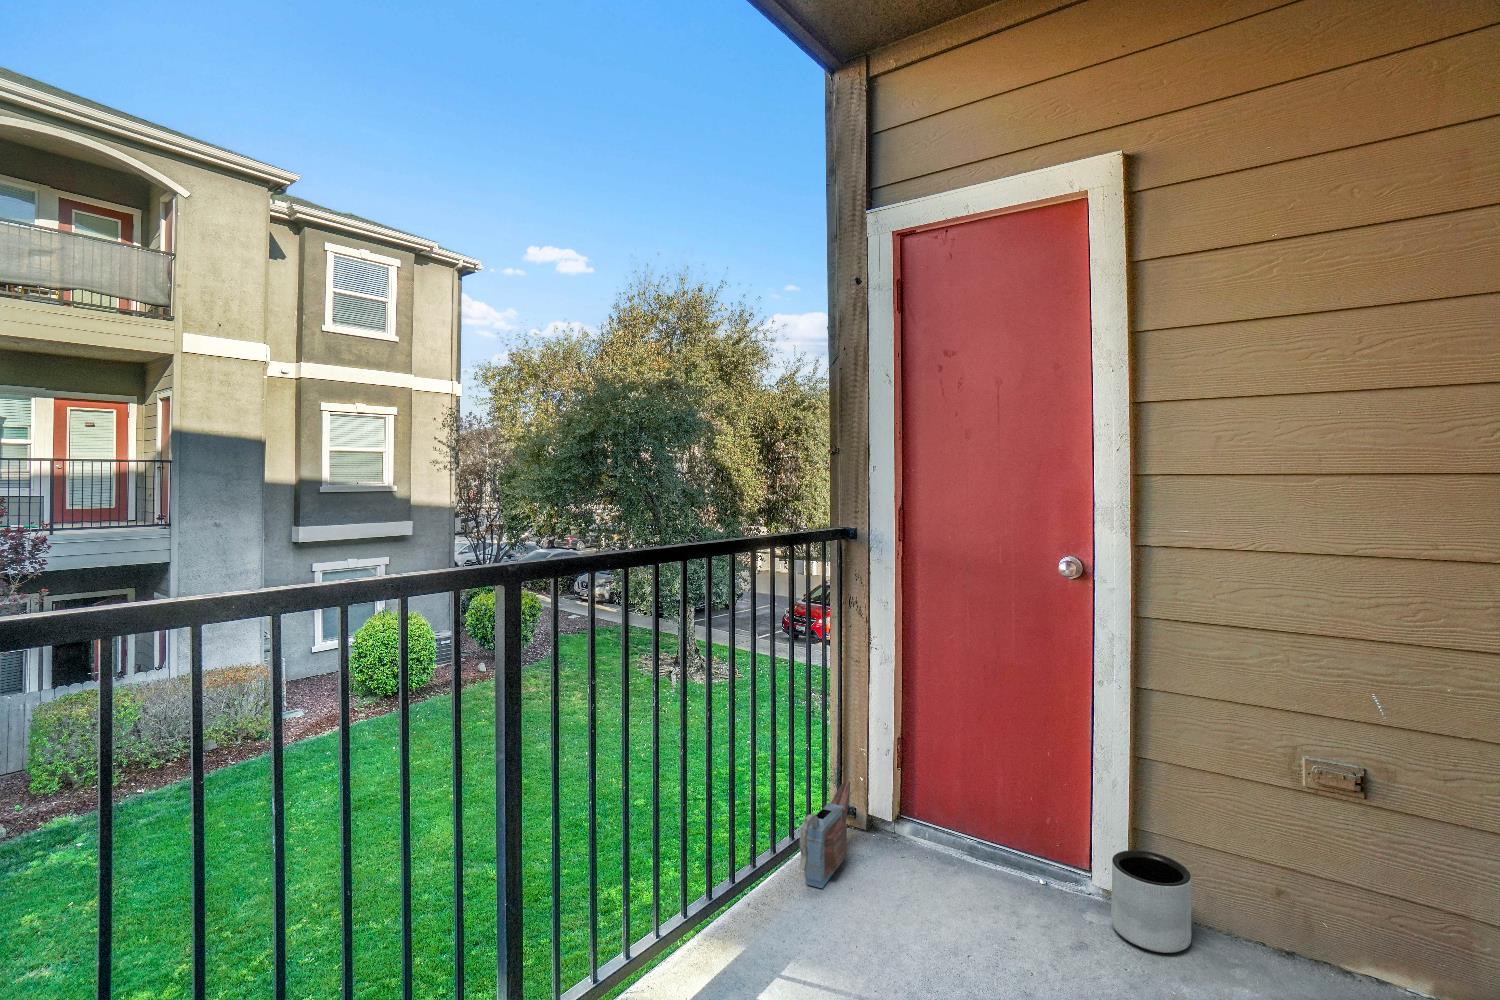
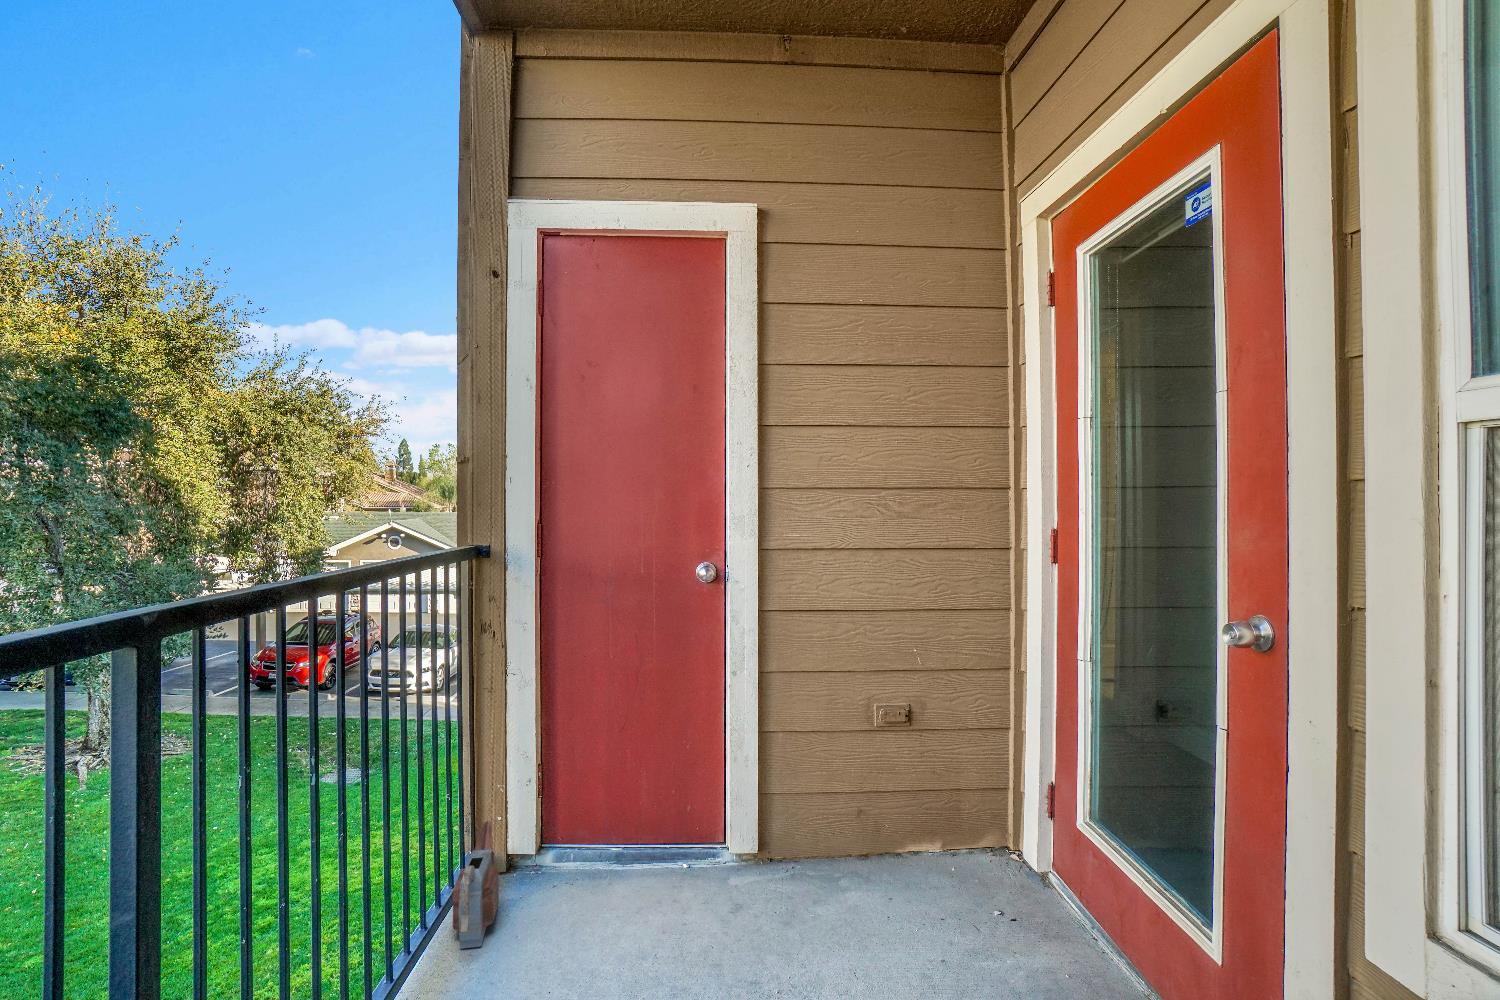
planter: present [1111,850,1191,953] -> none [752,811,811,893]

